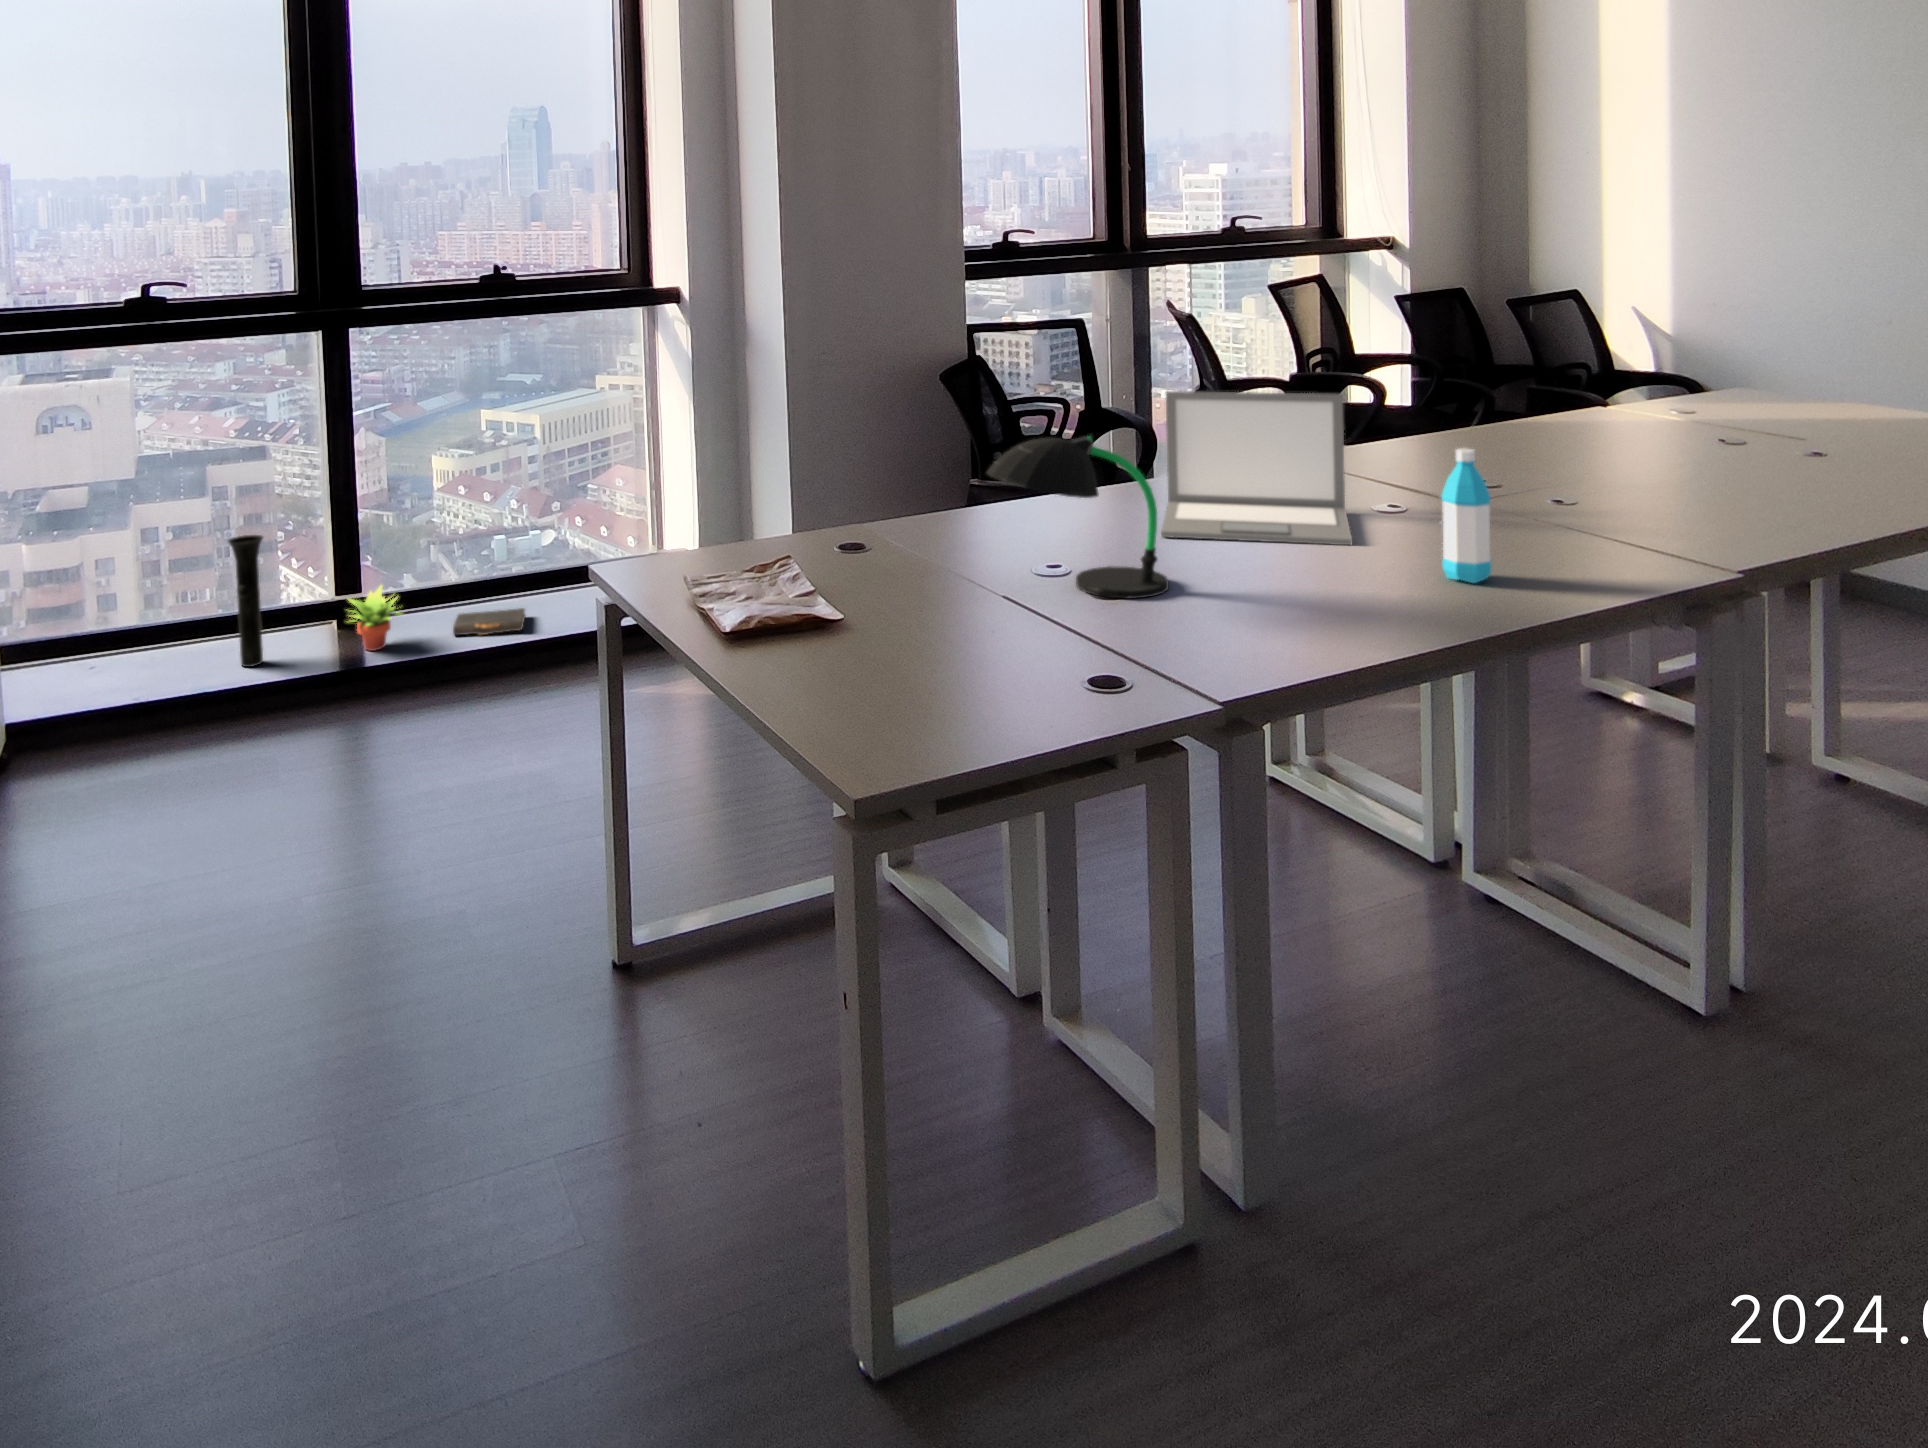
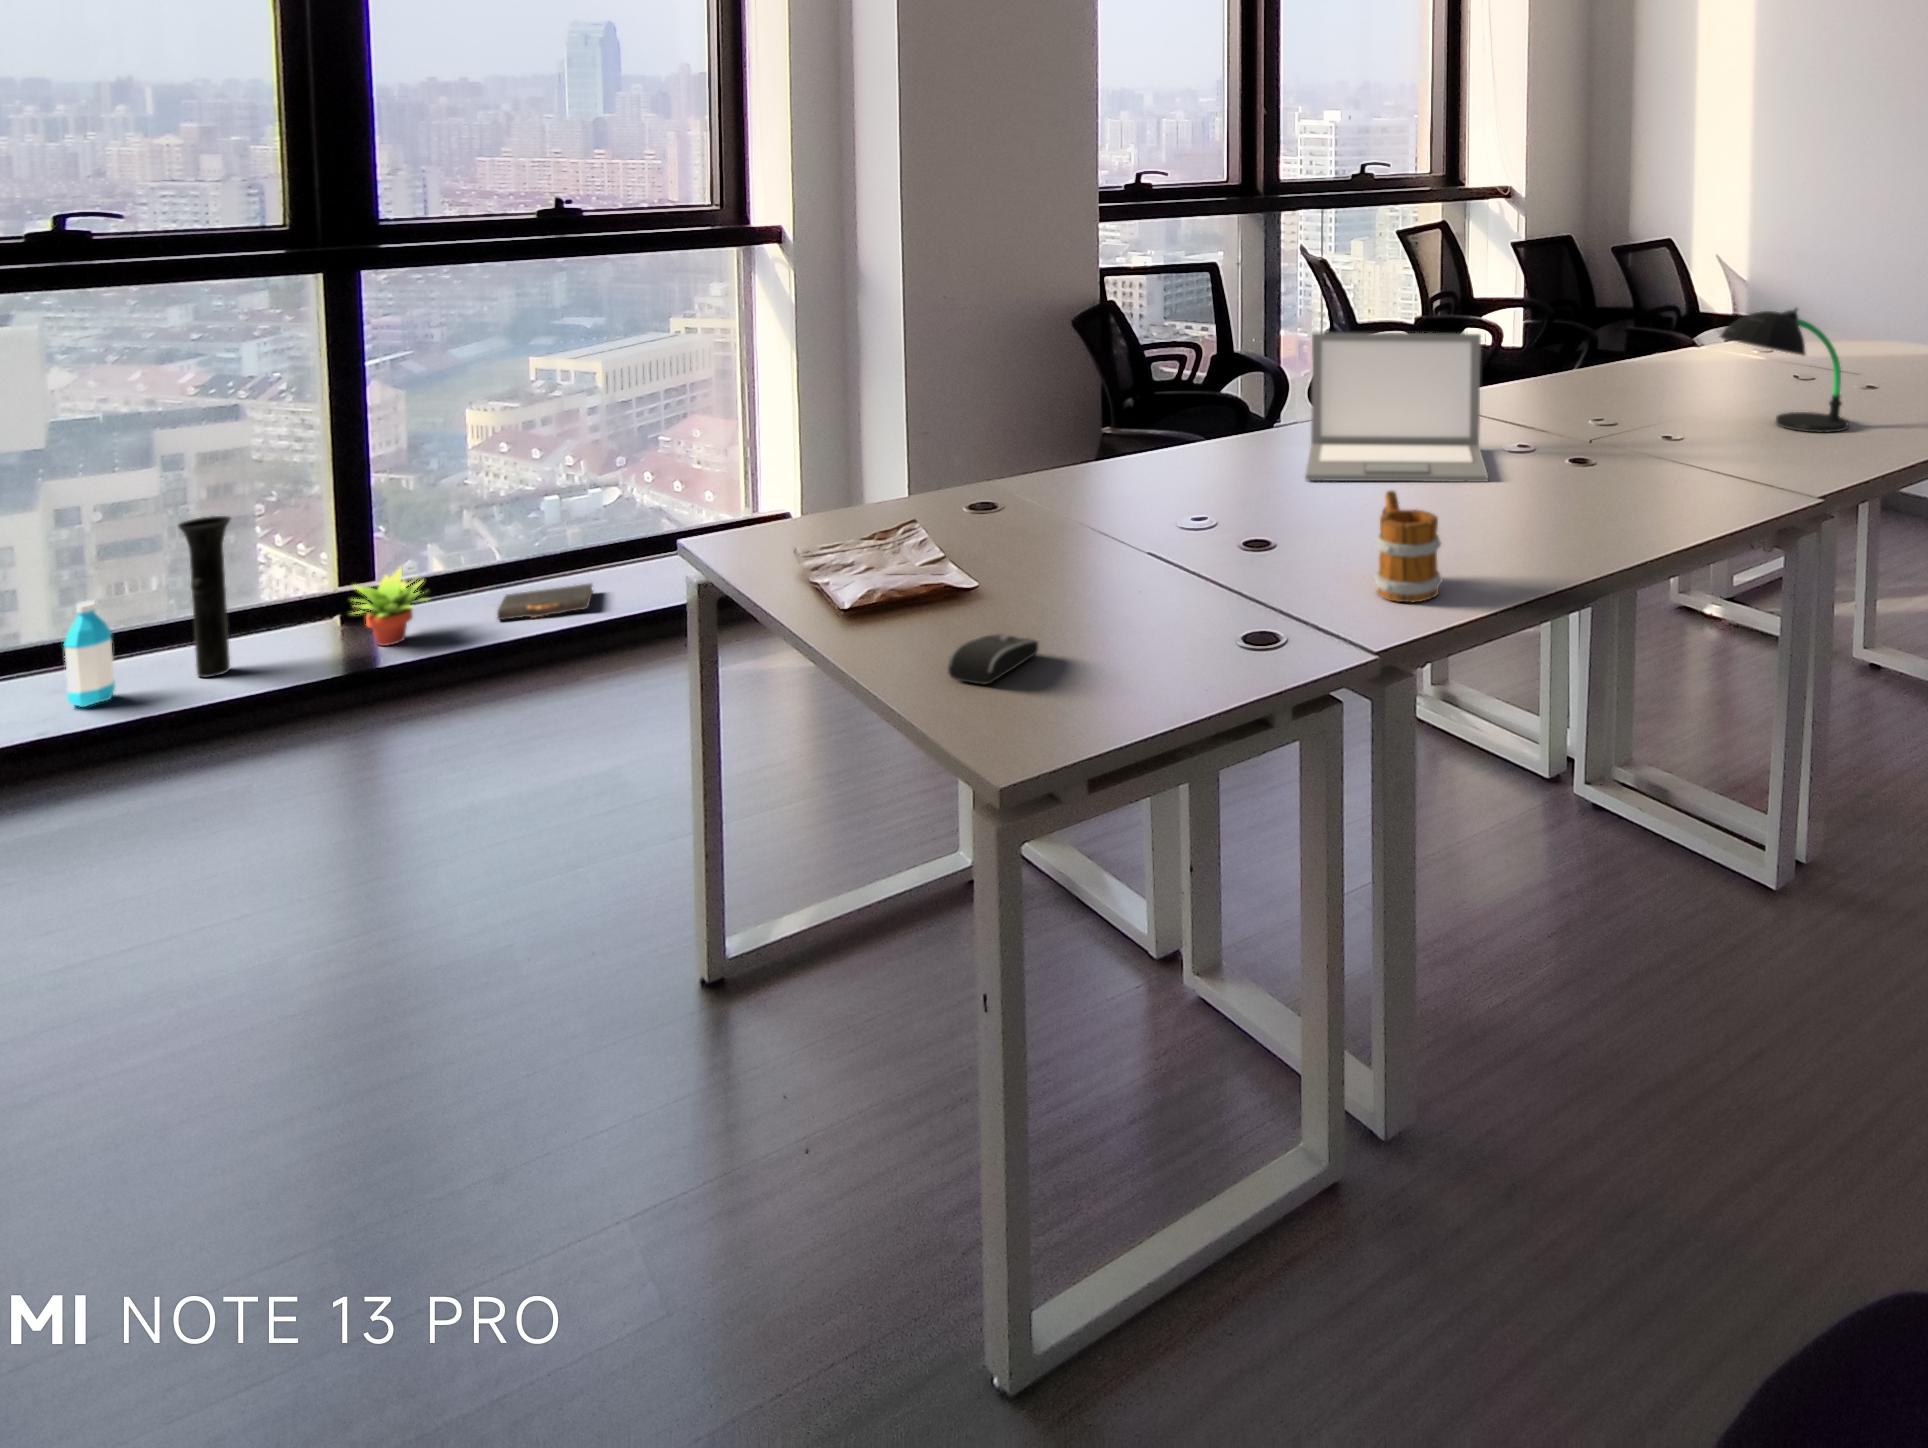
desk lamp: present [986,434,1169,599] -> present [1719,309,1848,433]
water bottle: present [1441,448,1491,583] -> present [64,600,115,707]
mug: none [1224,547,1295,657] -> present [1374,491,1442,603]
computer mouse: none [832,659,909,701] -> present [948,634,1038,685]

